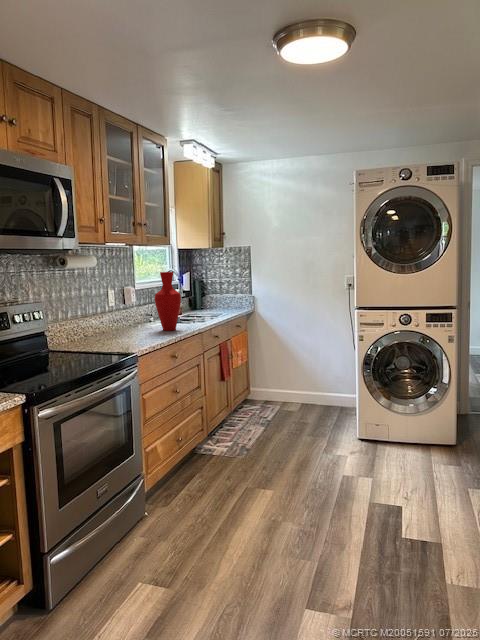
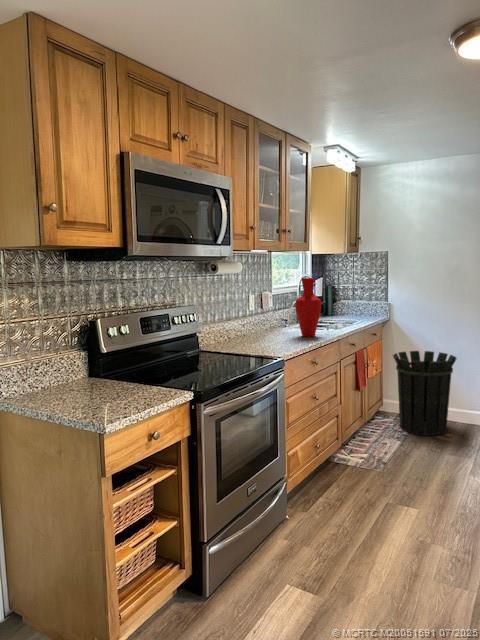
waste bin: none [257,340,313,419] -> present [393,351,457,436]

